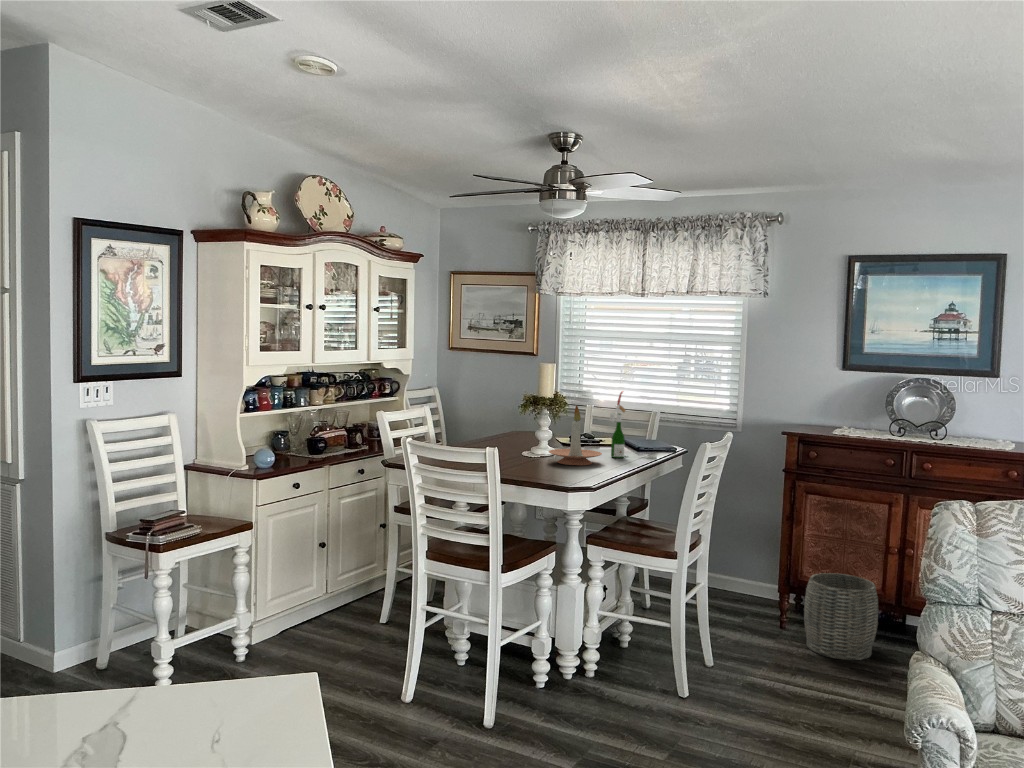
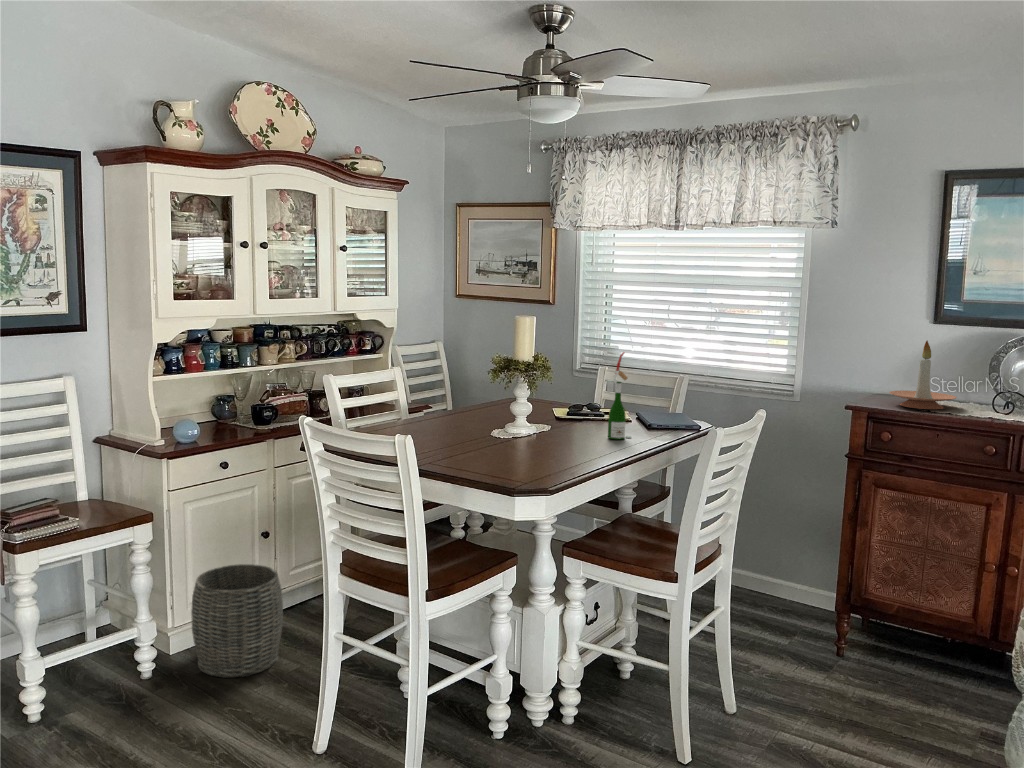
candle holder: present [549,405,602,465] -> present [889,341,957,409]
woven basket: present [804,573,878,660] -> present [191,564,283,677]

